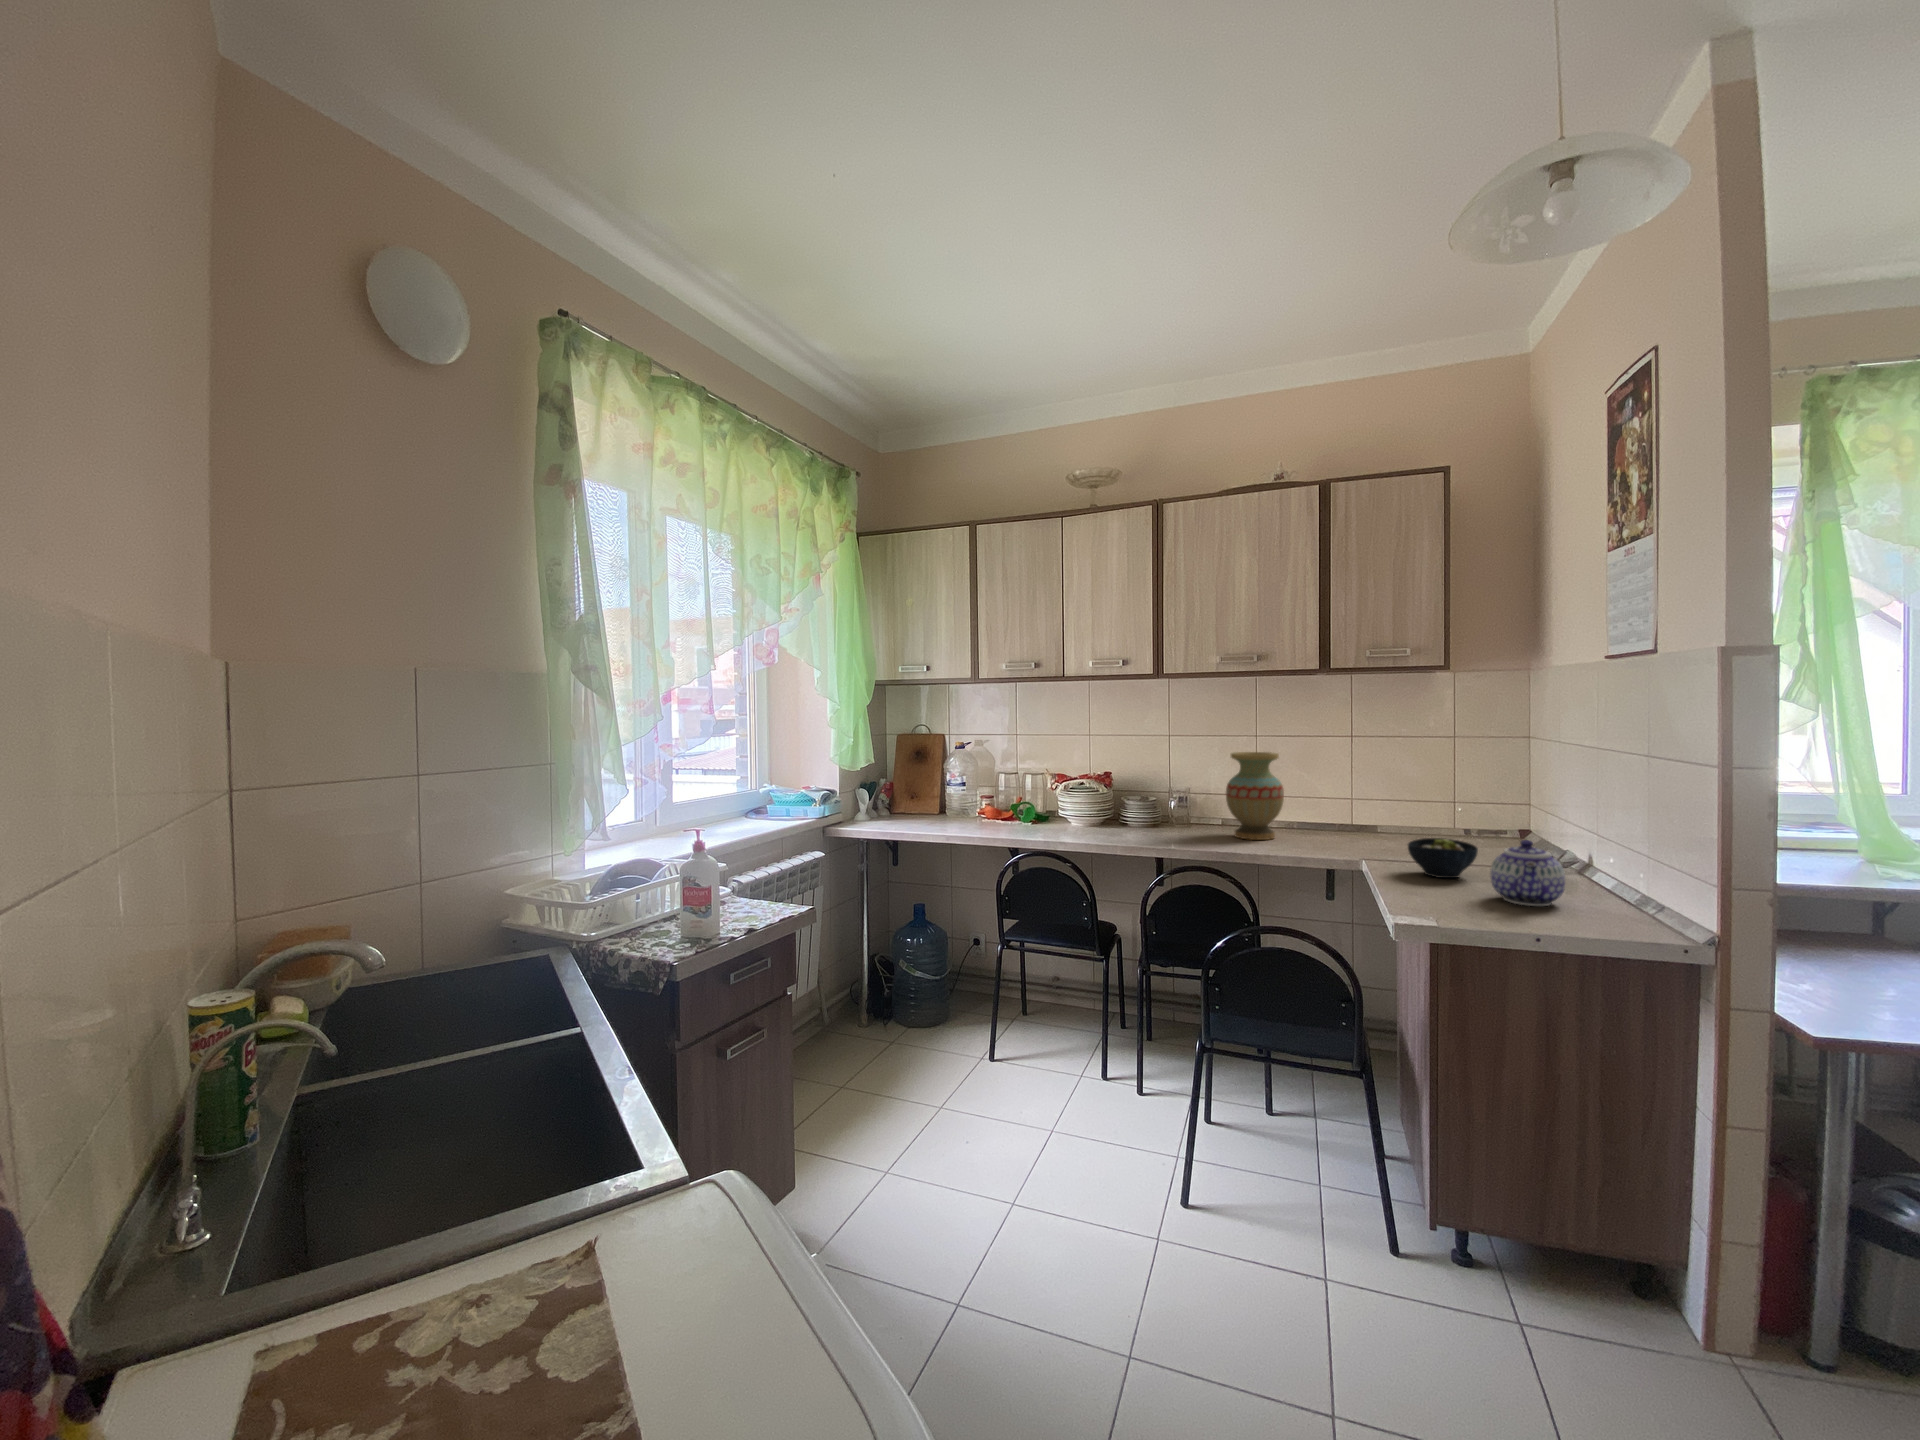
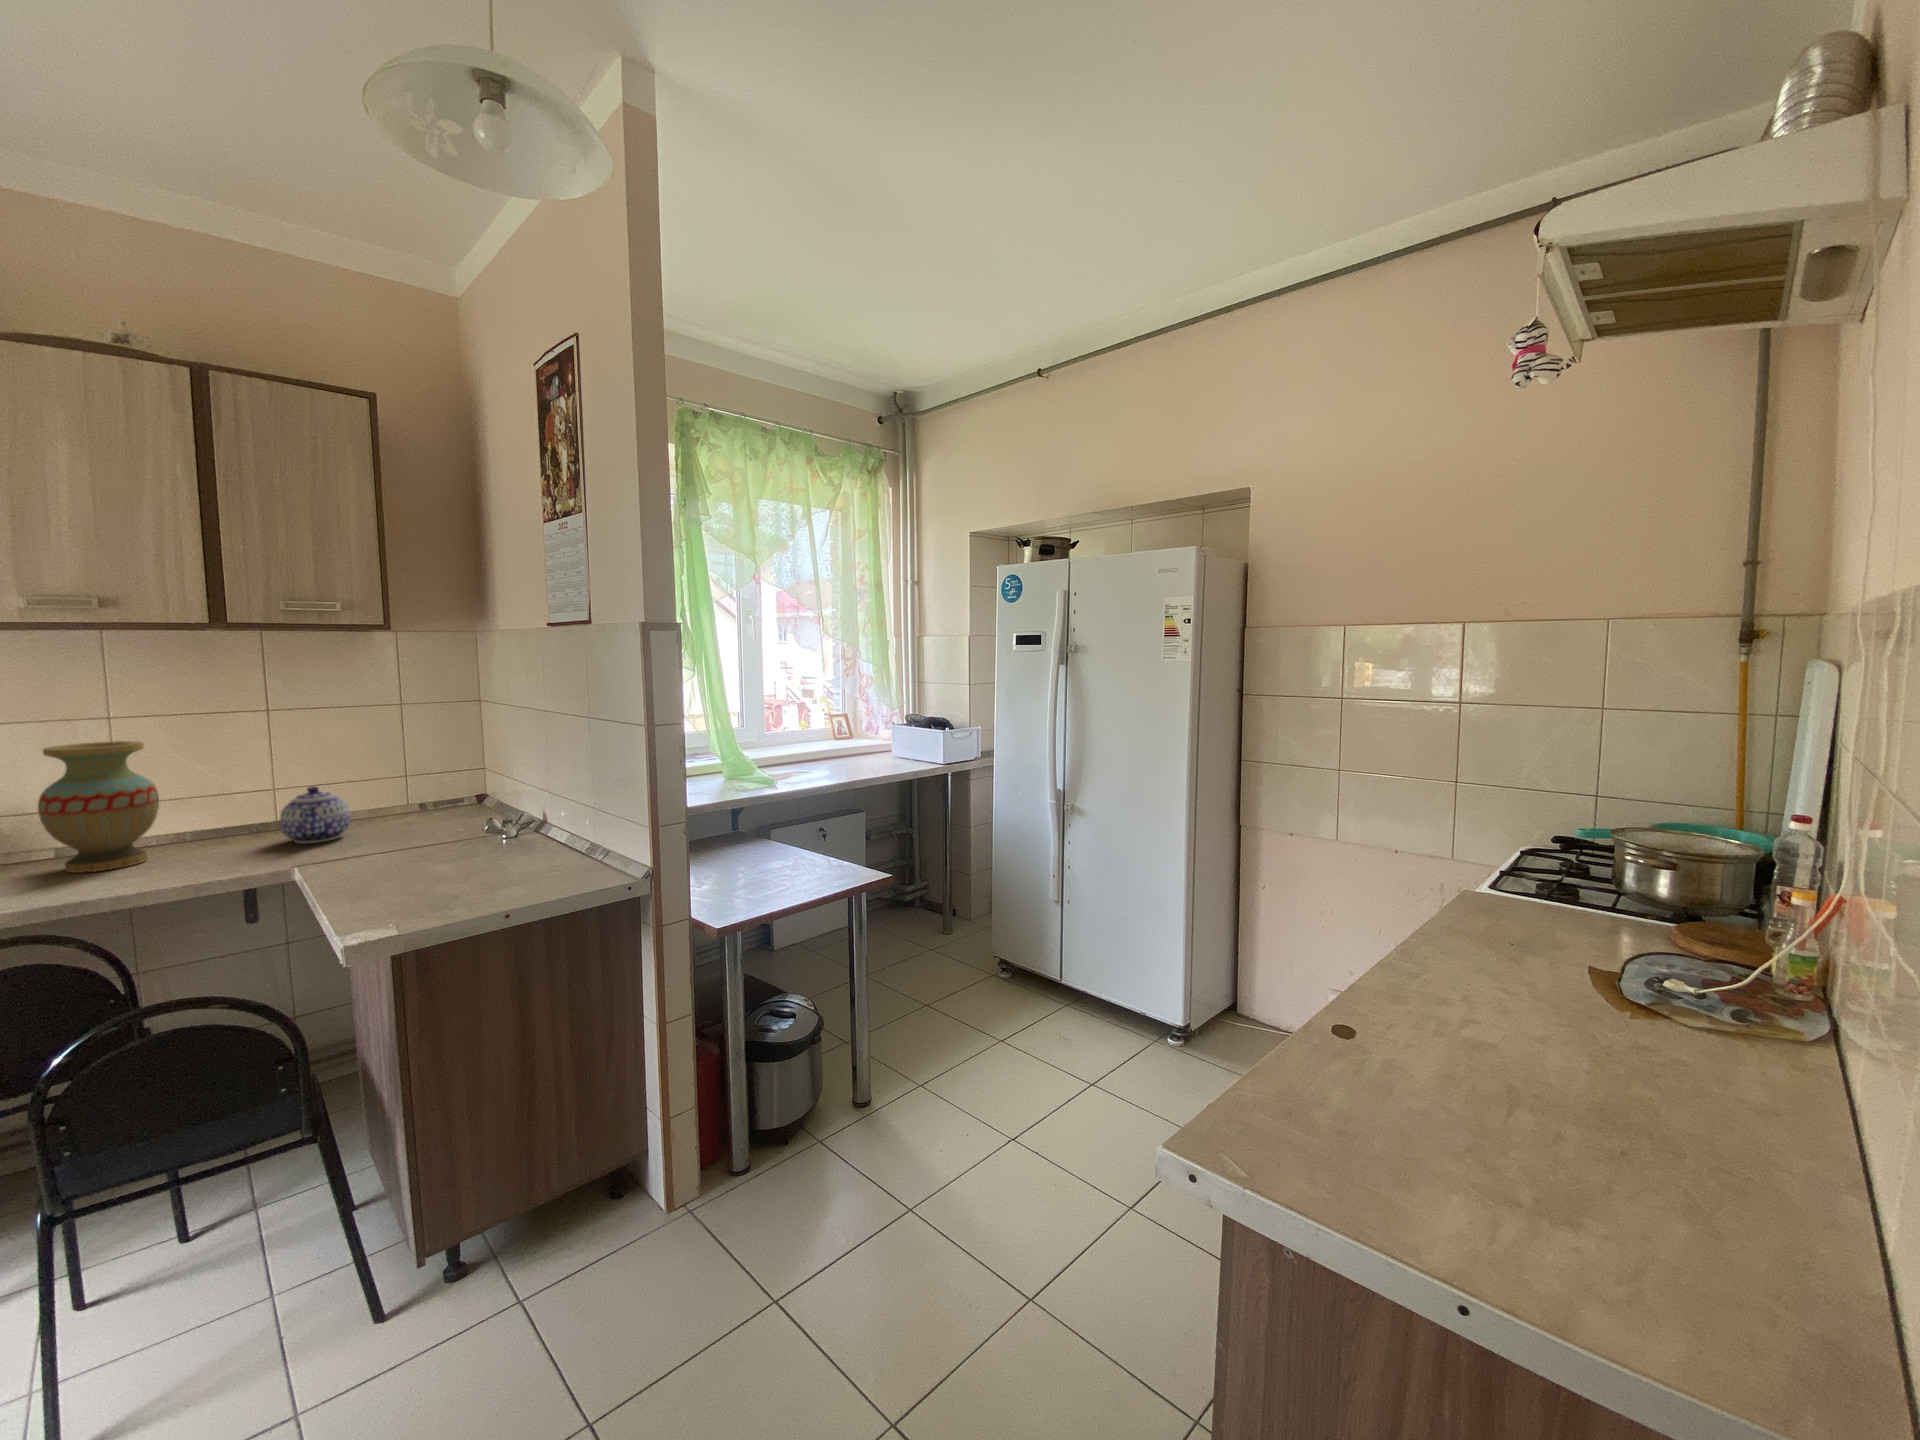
bowl: present [1408,838,1478,878] -> none [352,821,438,868]
teapot: present [1490,840,1565,906] -> present [280,786,351,843]

